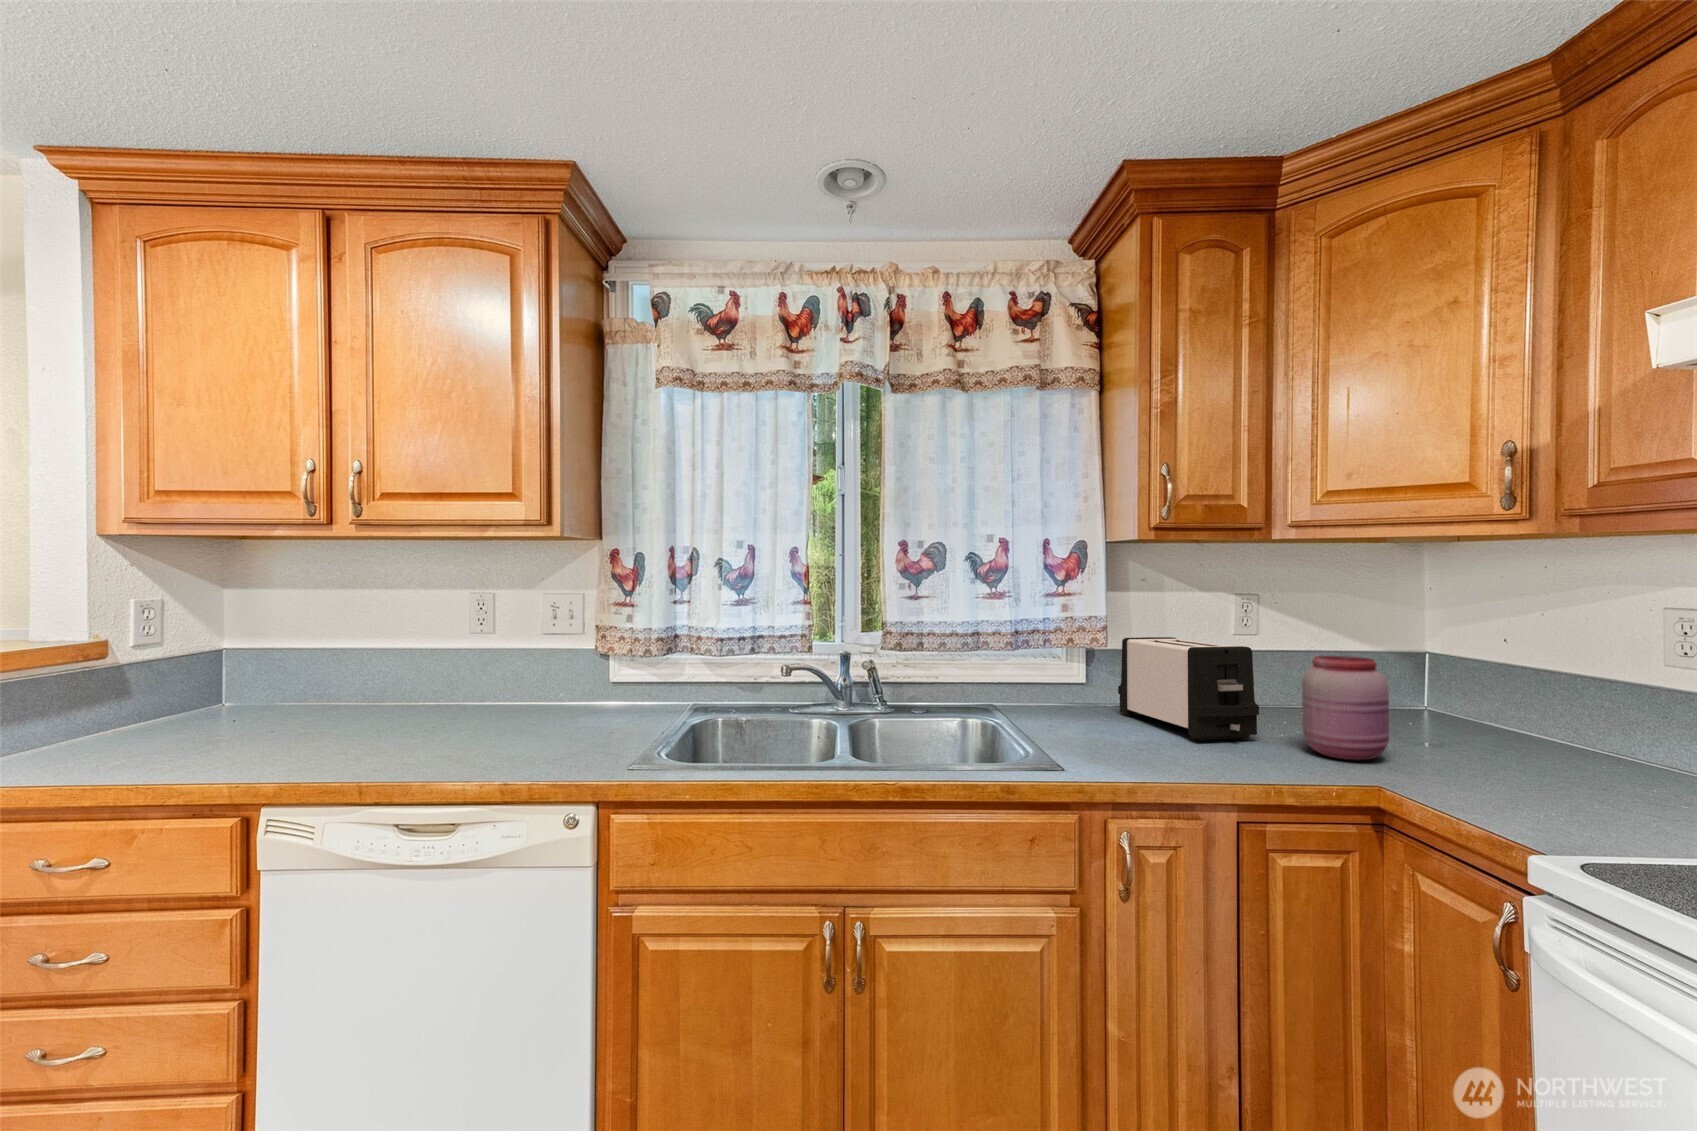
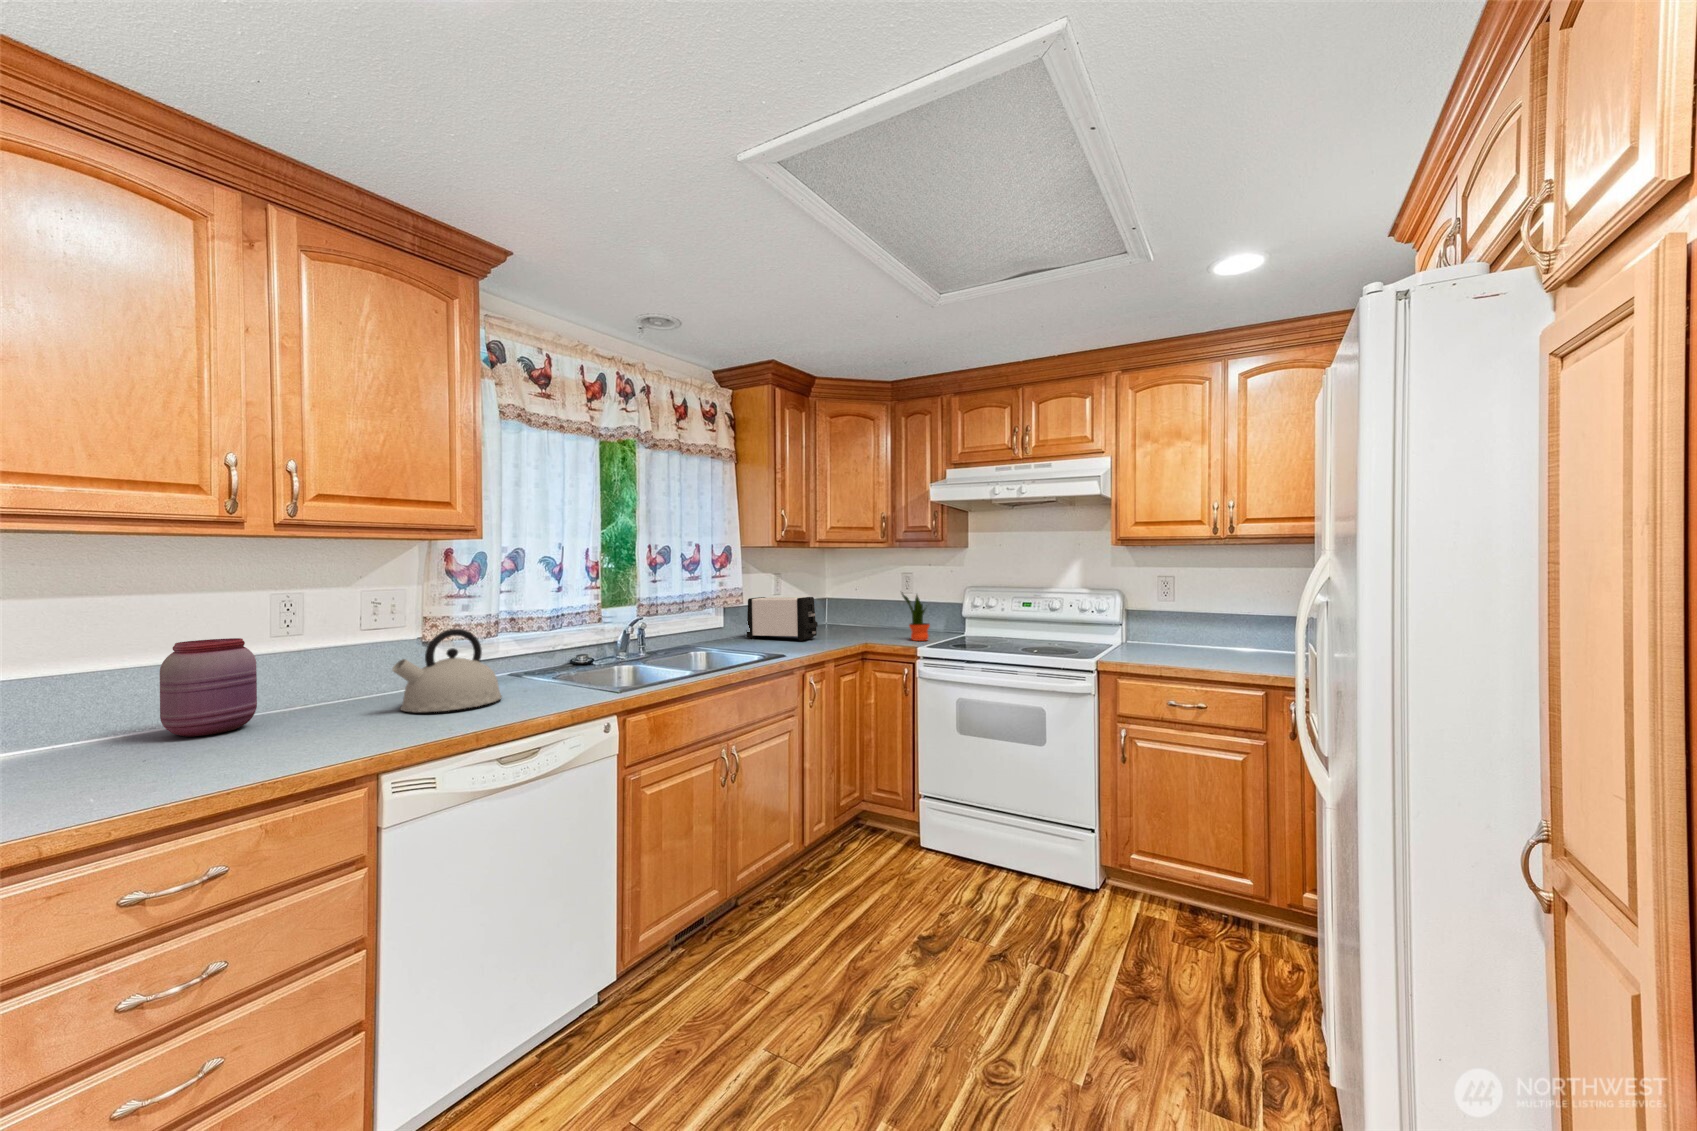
kettle: none [452,648,567,746] -> present [392,629,502,712]
potted plant: none [1482,653,1606,822] -> present [902,593,930,641]
jar: present [1302,656,1389,760] -> present [160,638,257,737]

